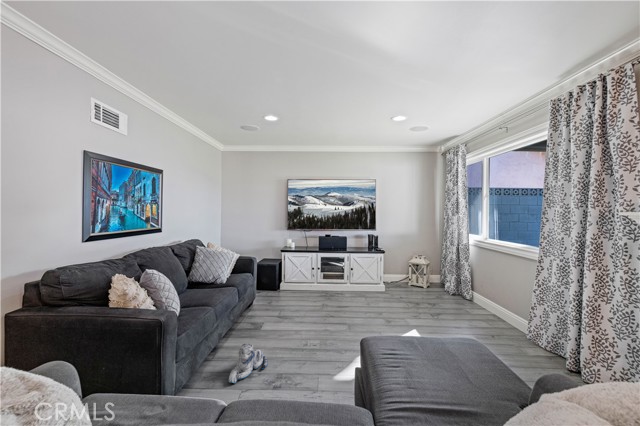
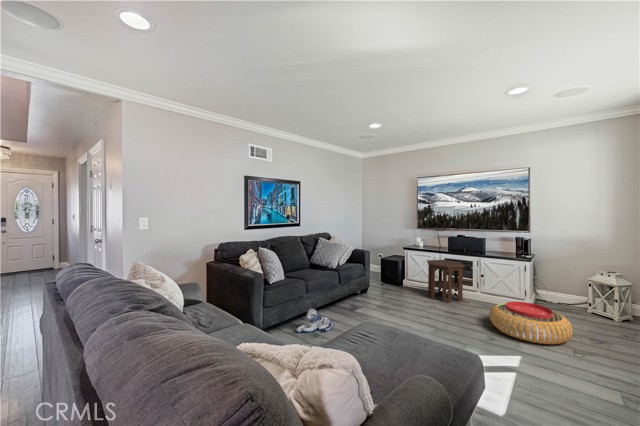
side table: none [309,259,344,298] -> present [427,260,465,302]
pouf: none [378,285,433,316] -> present [490,301,572,344]

